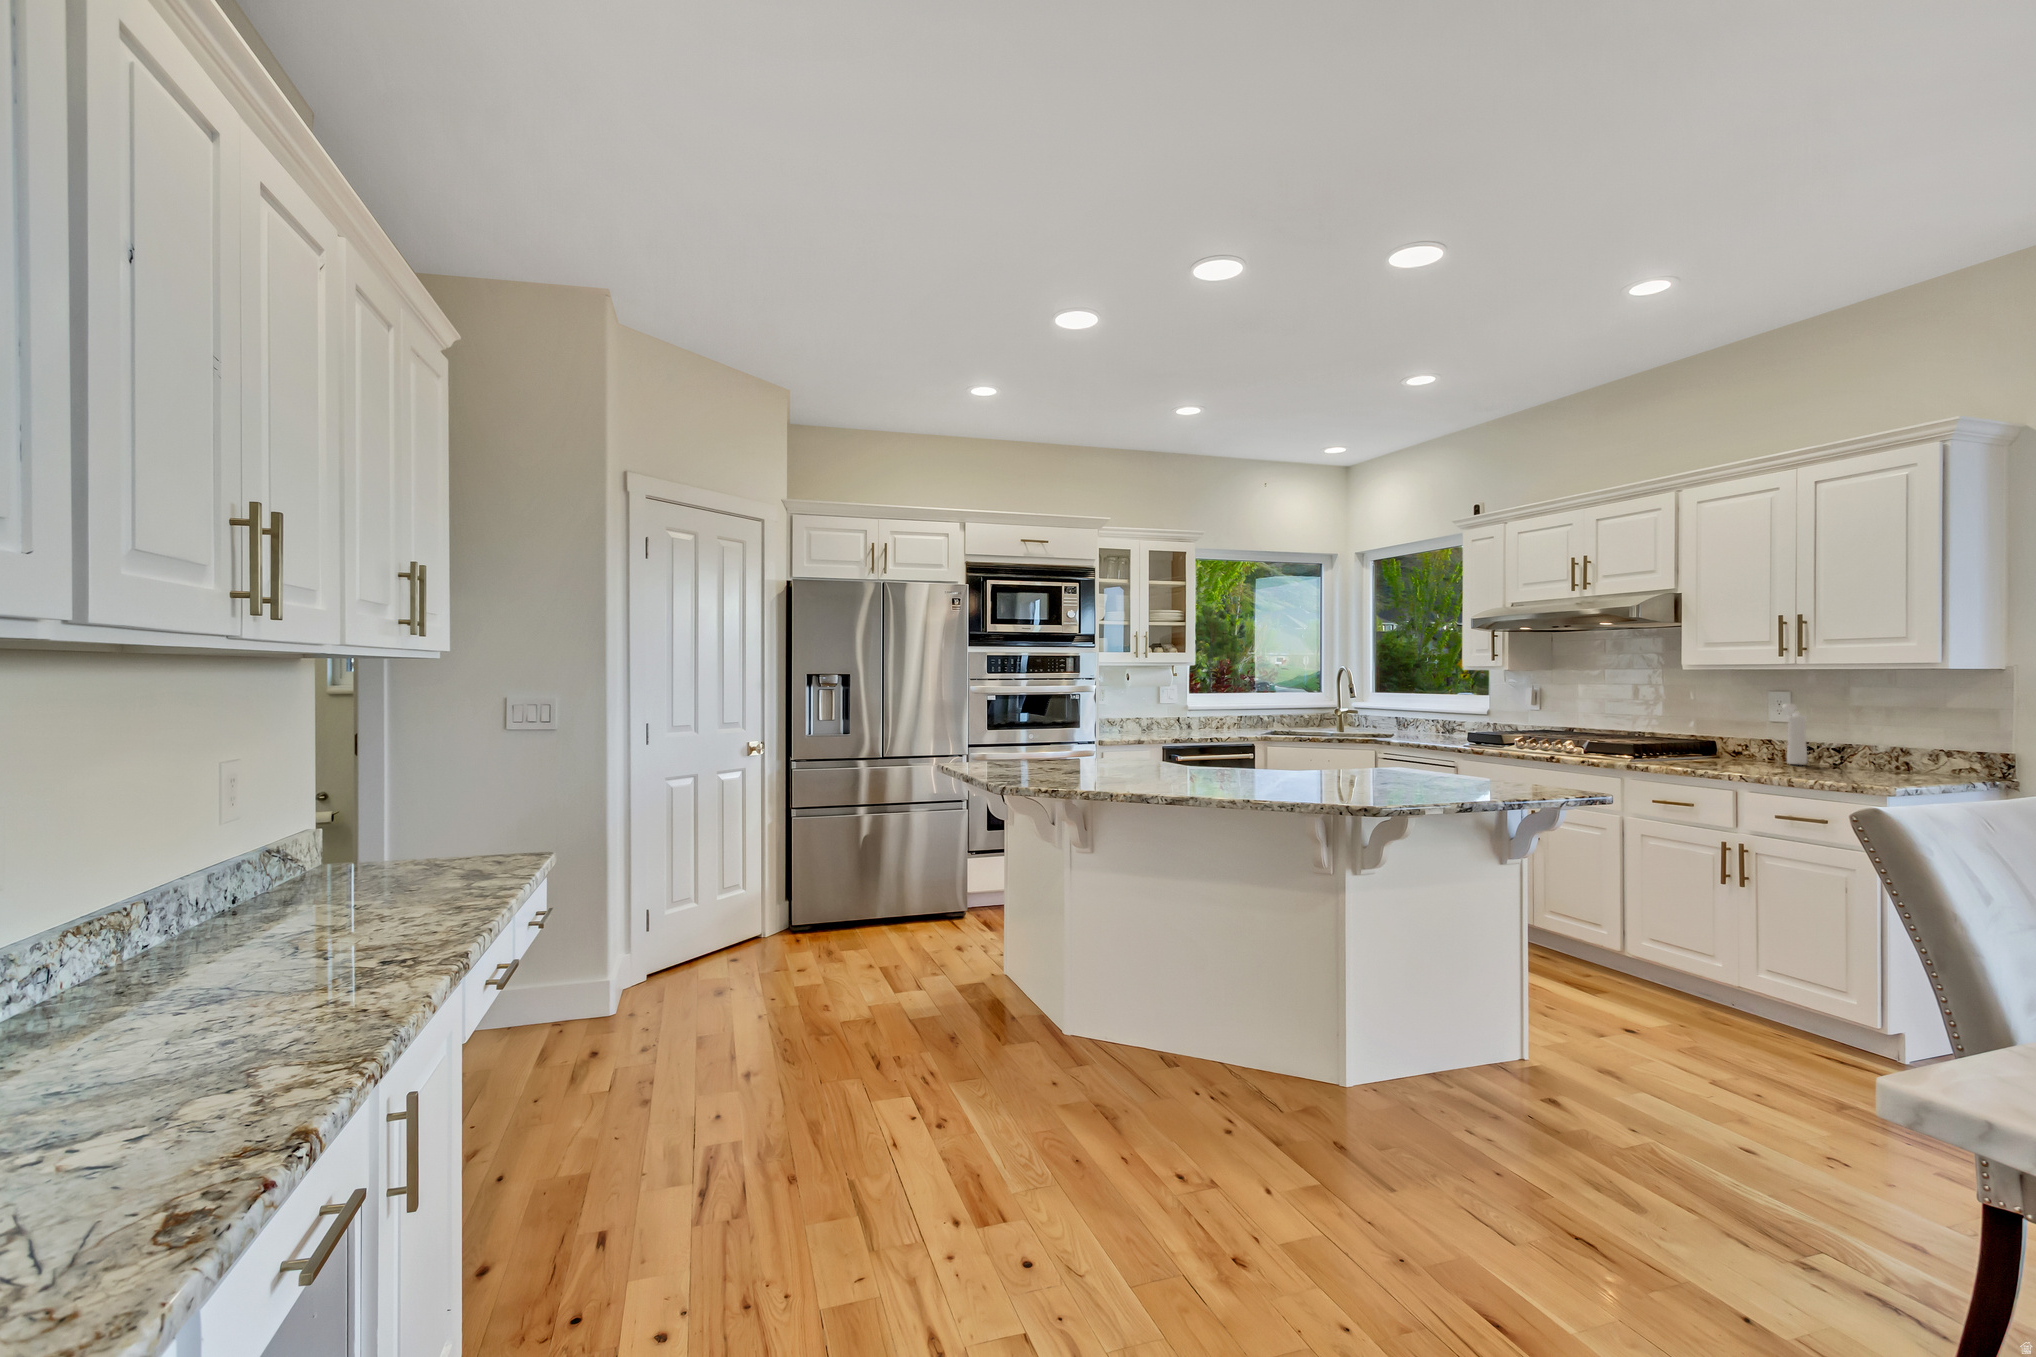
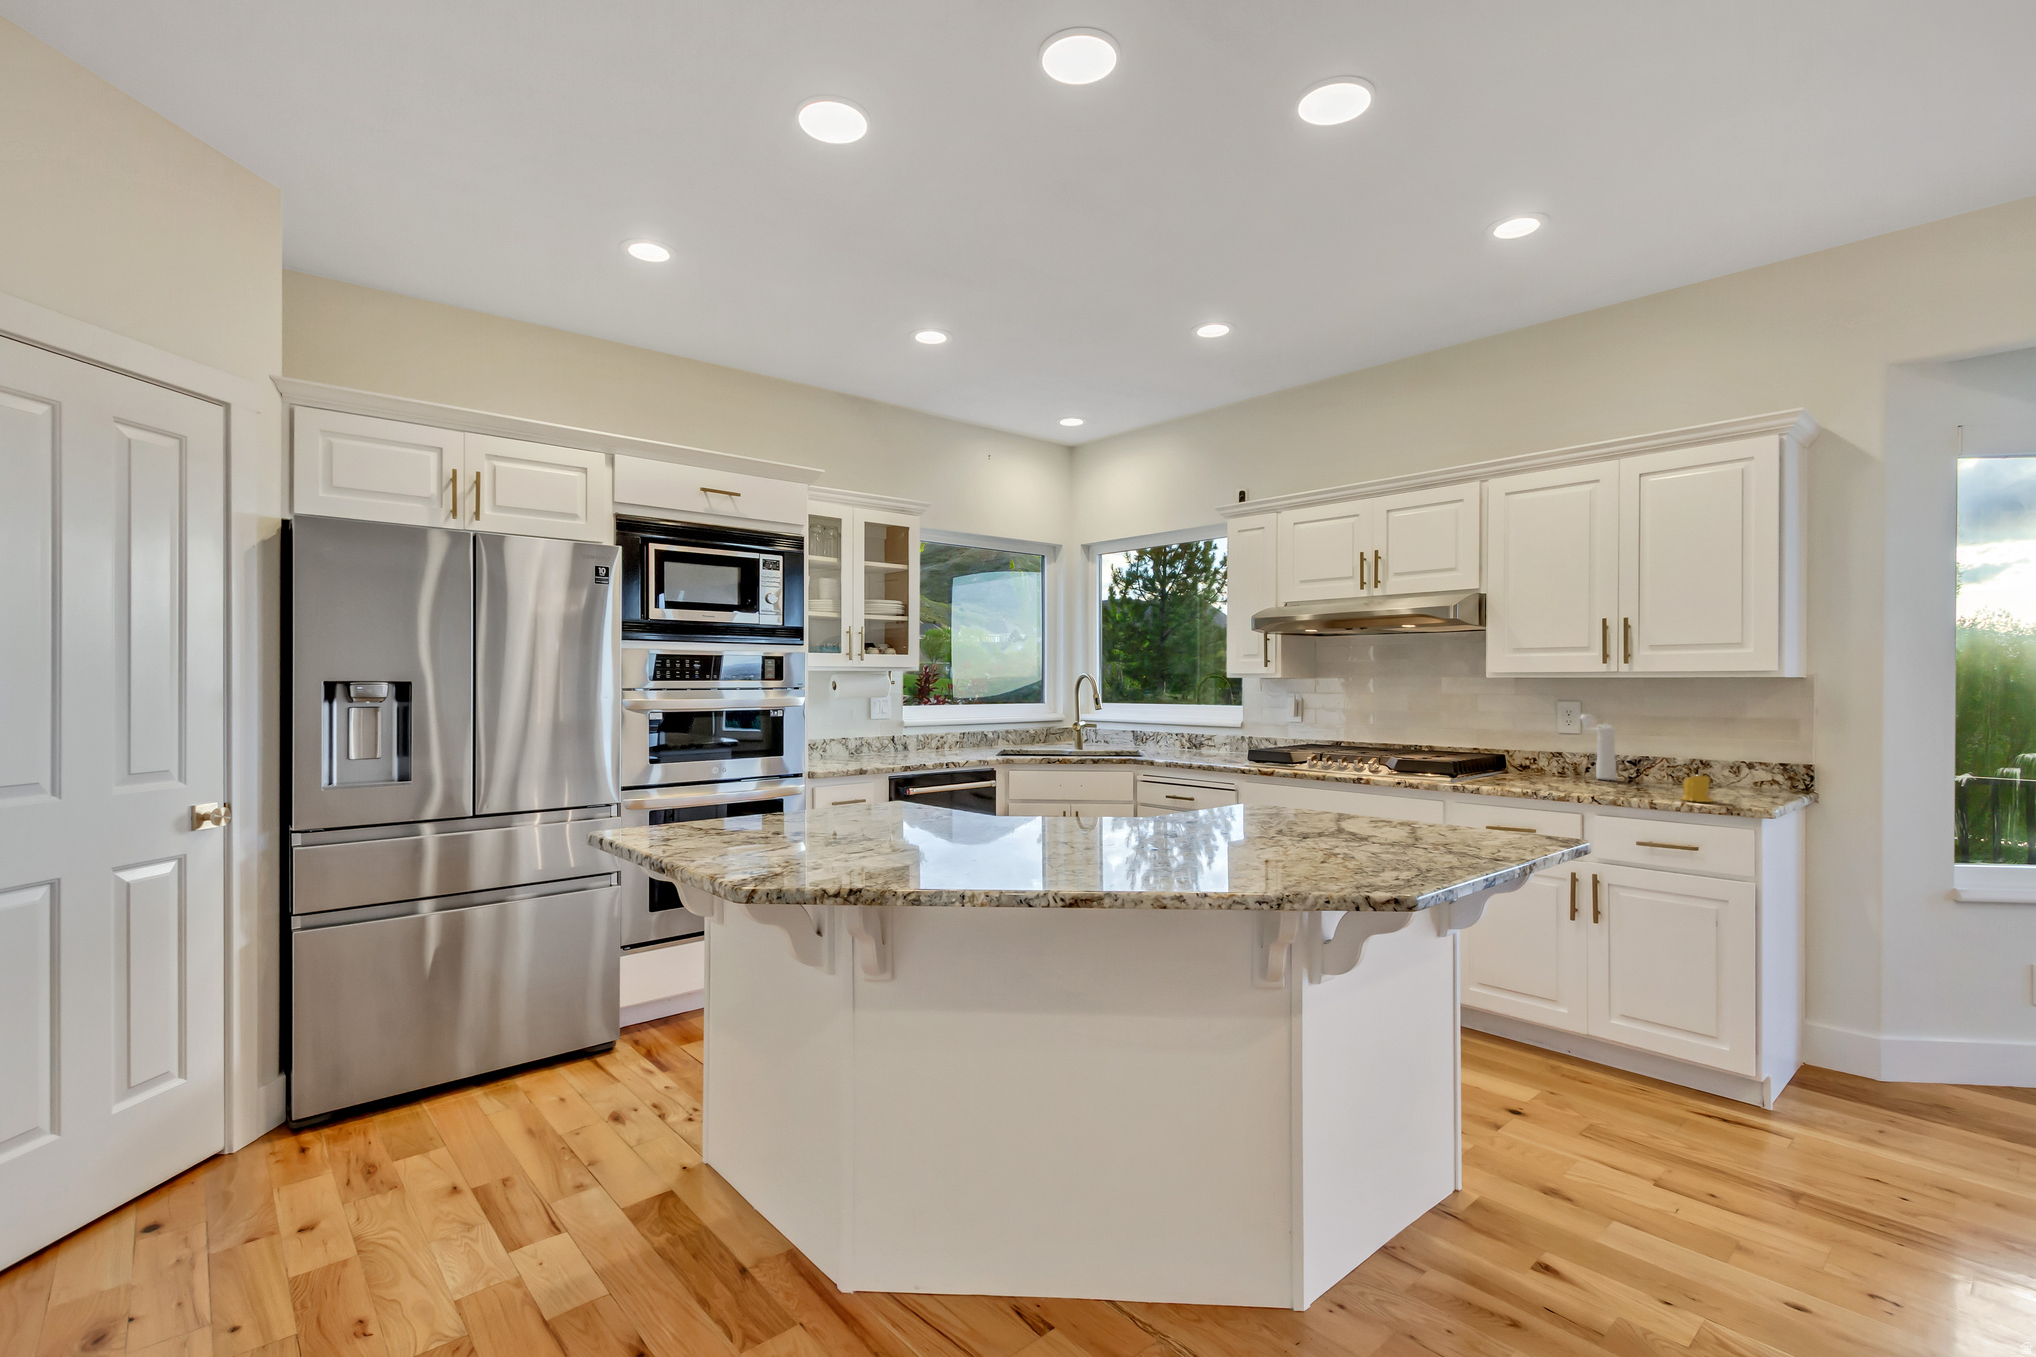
candle: none [1828,756,1865,782] -> present [1682,775,1714,802]

